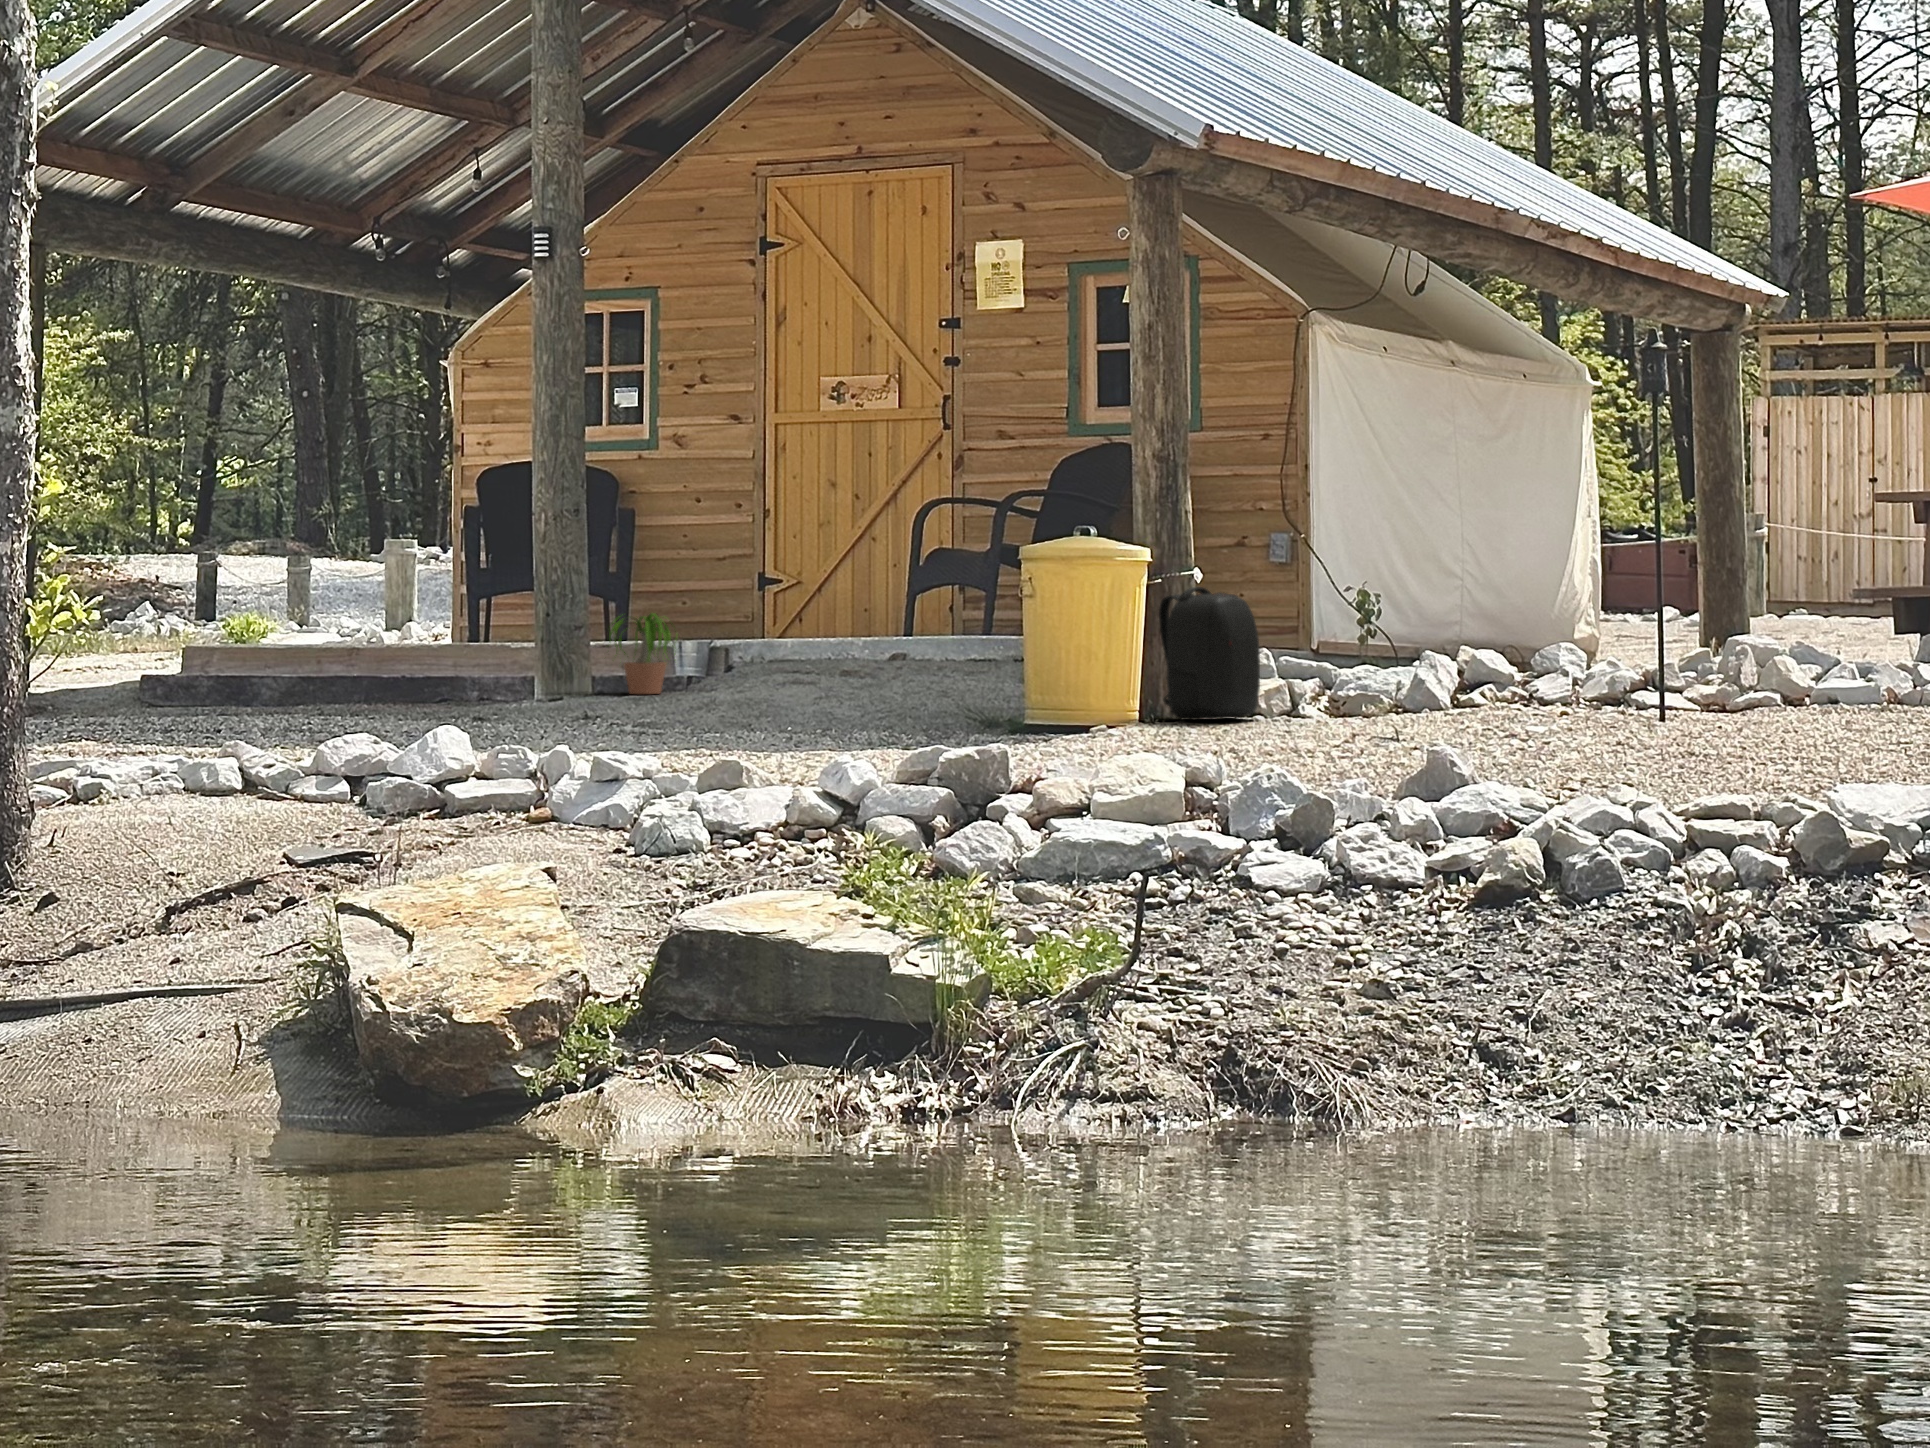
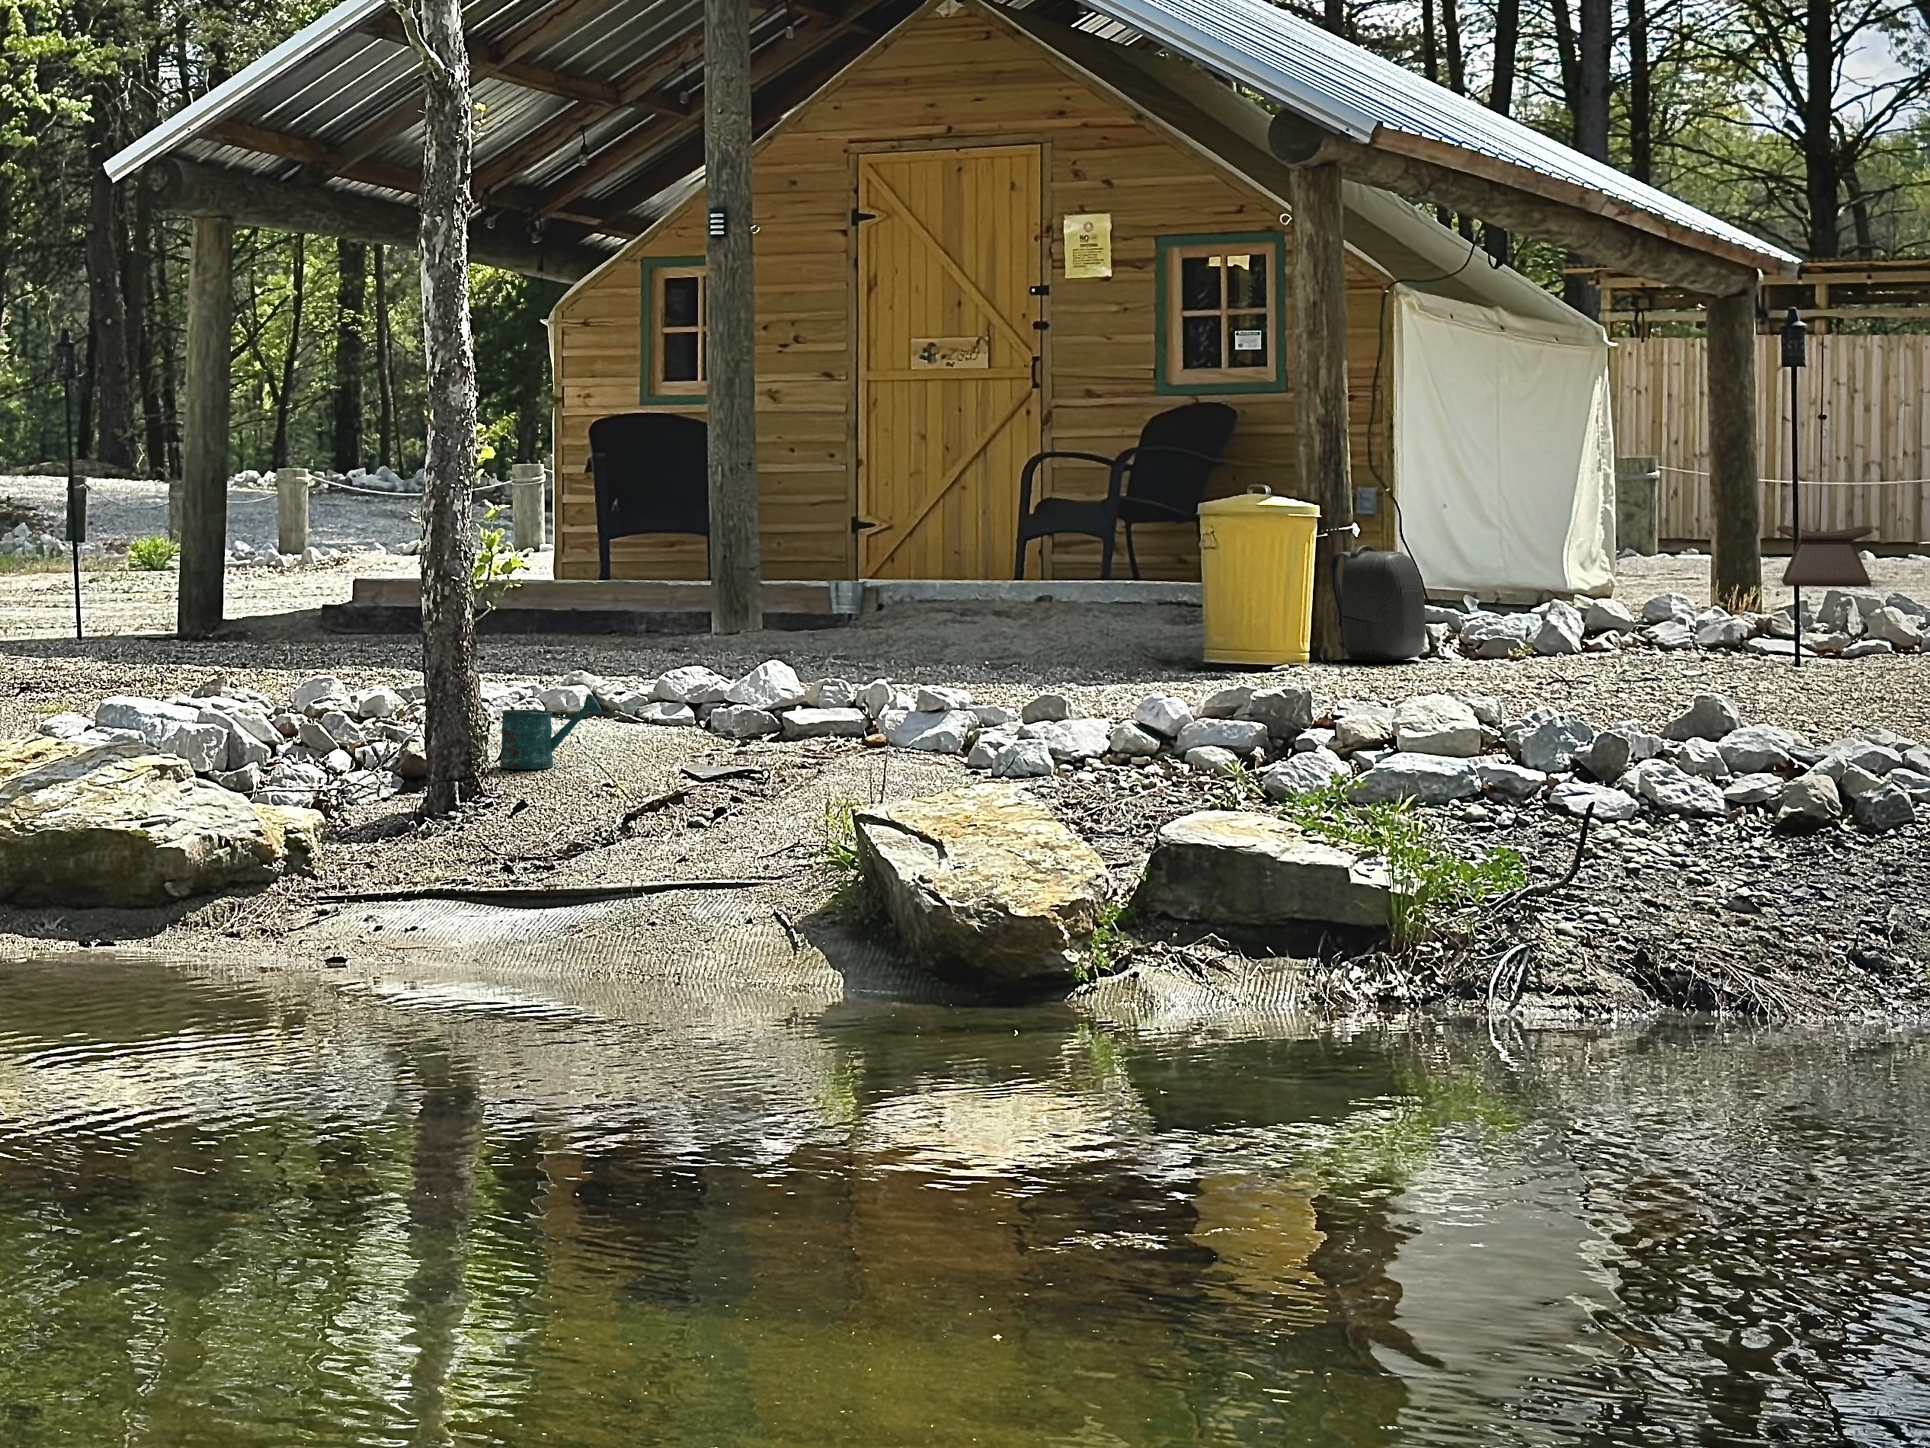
stool: none [1757,573,1855,639] -> present [1776,525,1873,585]
potted plant: present [609,613,676,694] -> none [794,564,871,633]
watering can: none [40,762,188,856] -> present [486,694,601,769]

